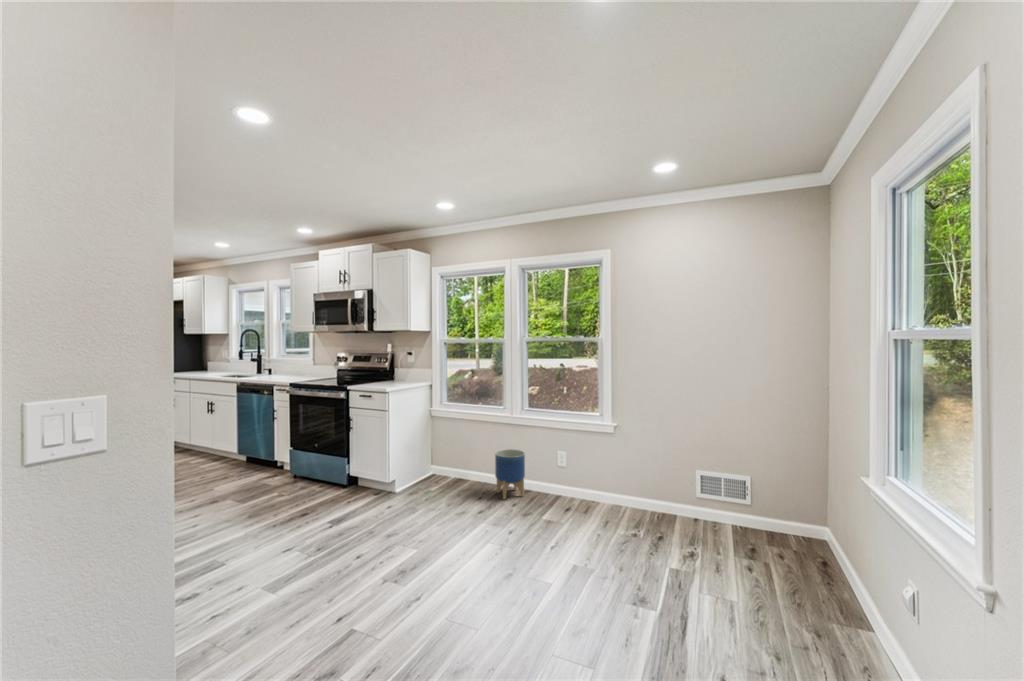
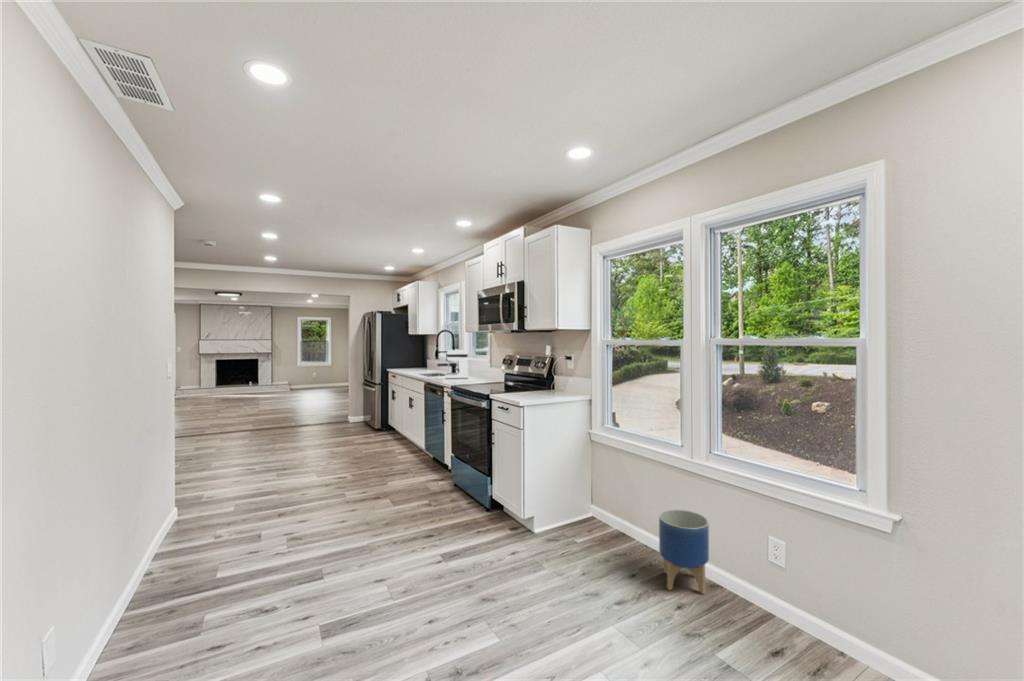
coffee maker: none [264,350,300,381] -> present [437,350,468,382]

